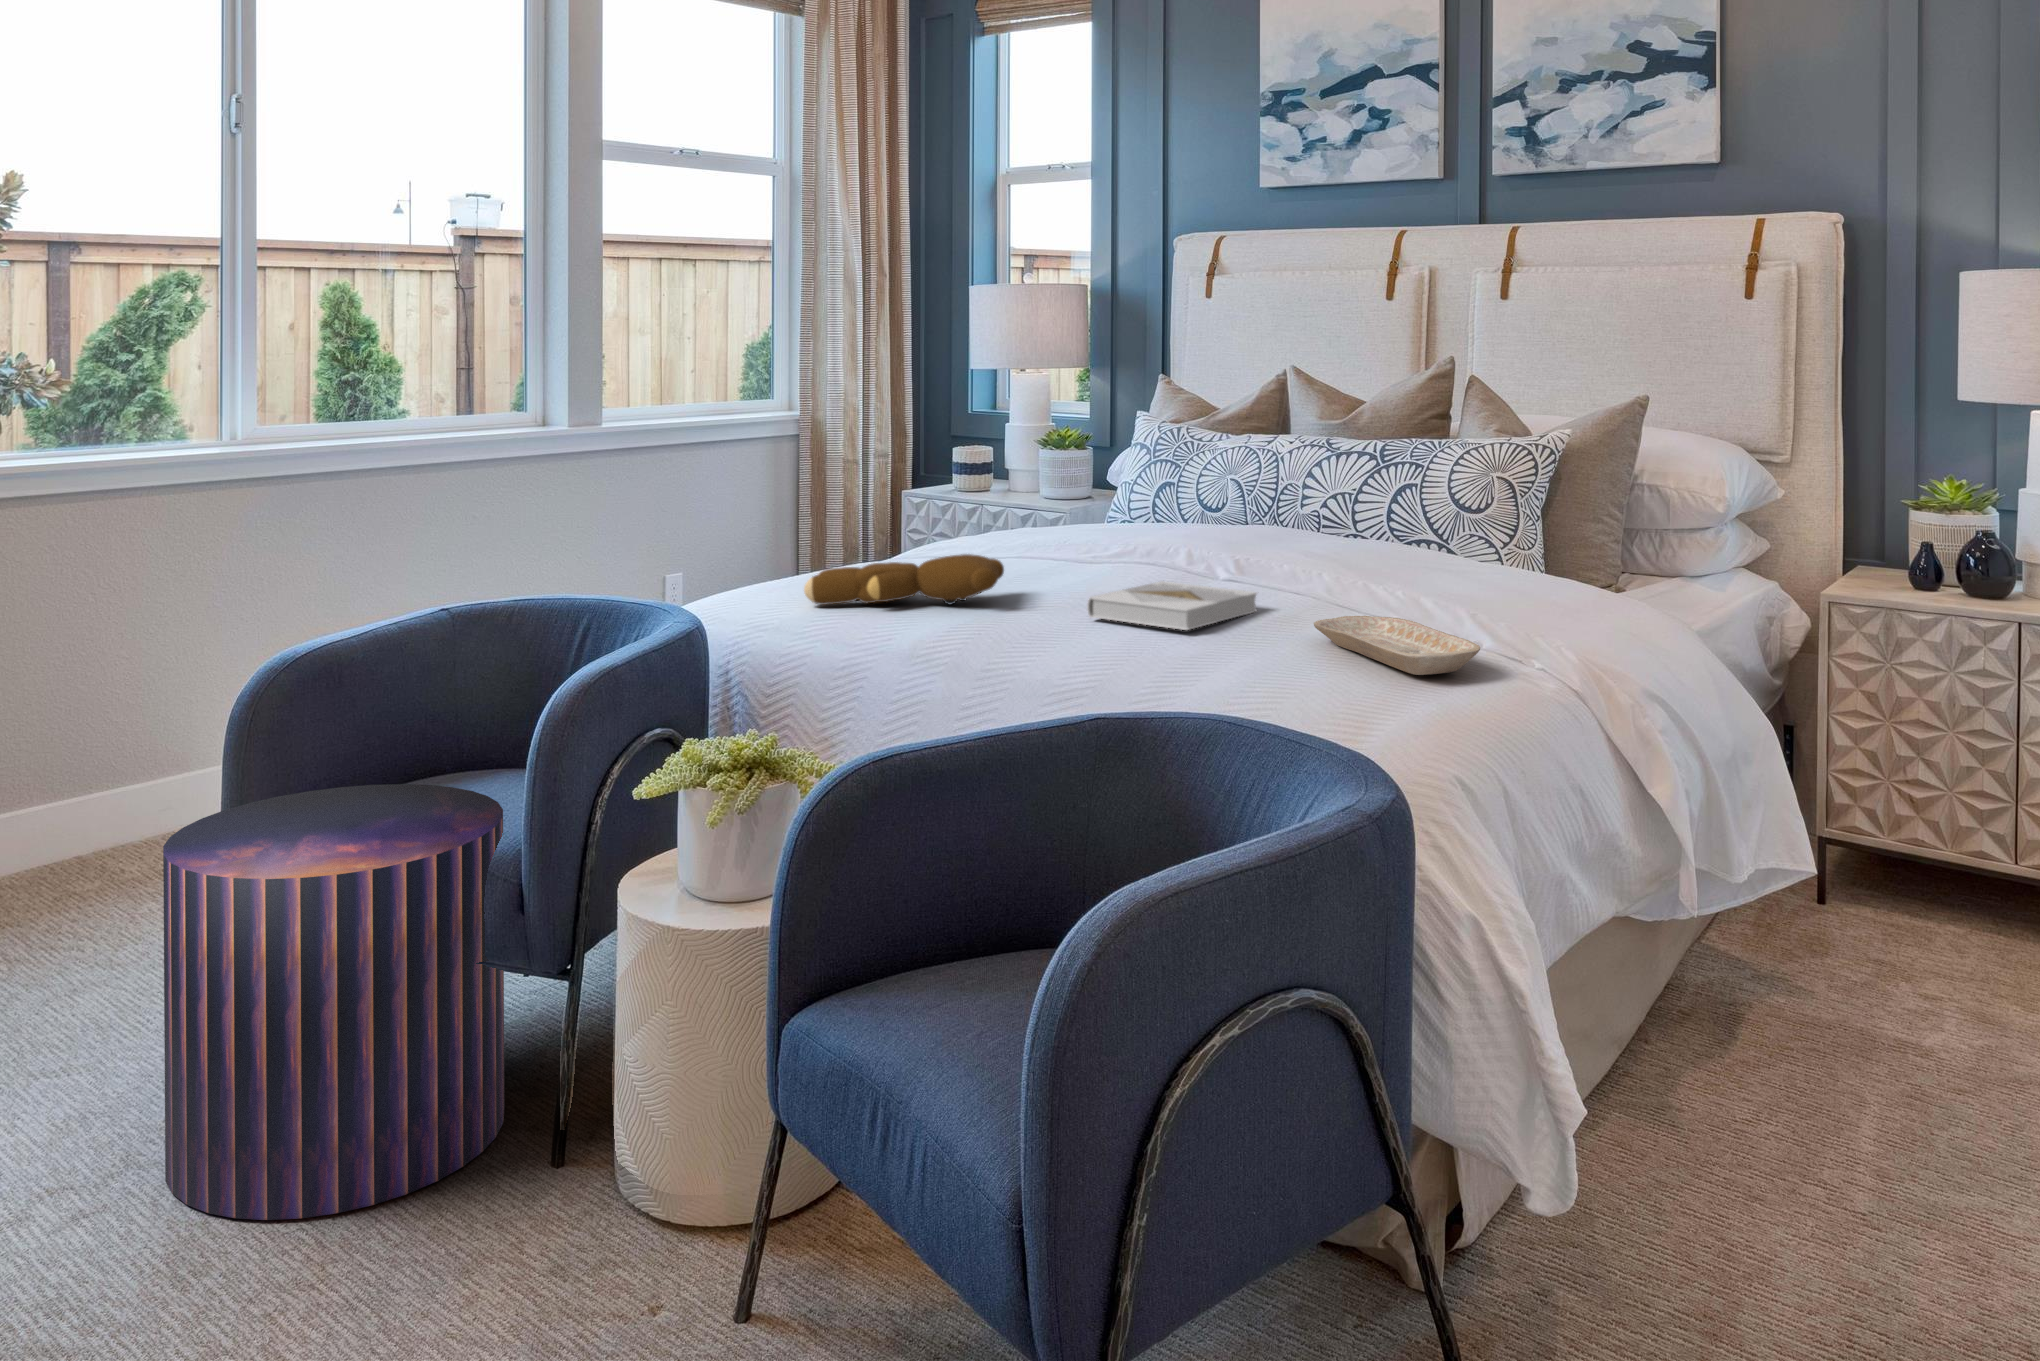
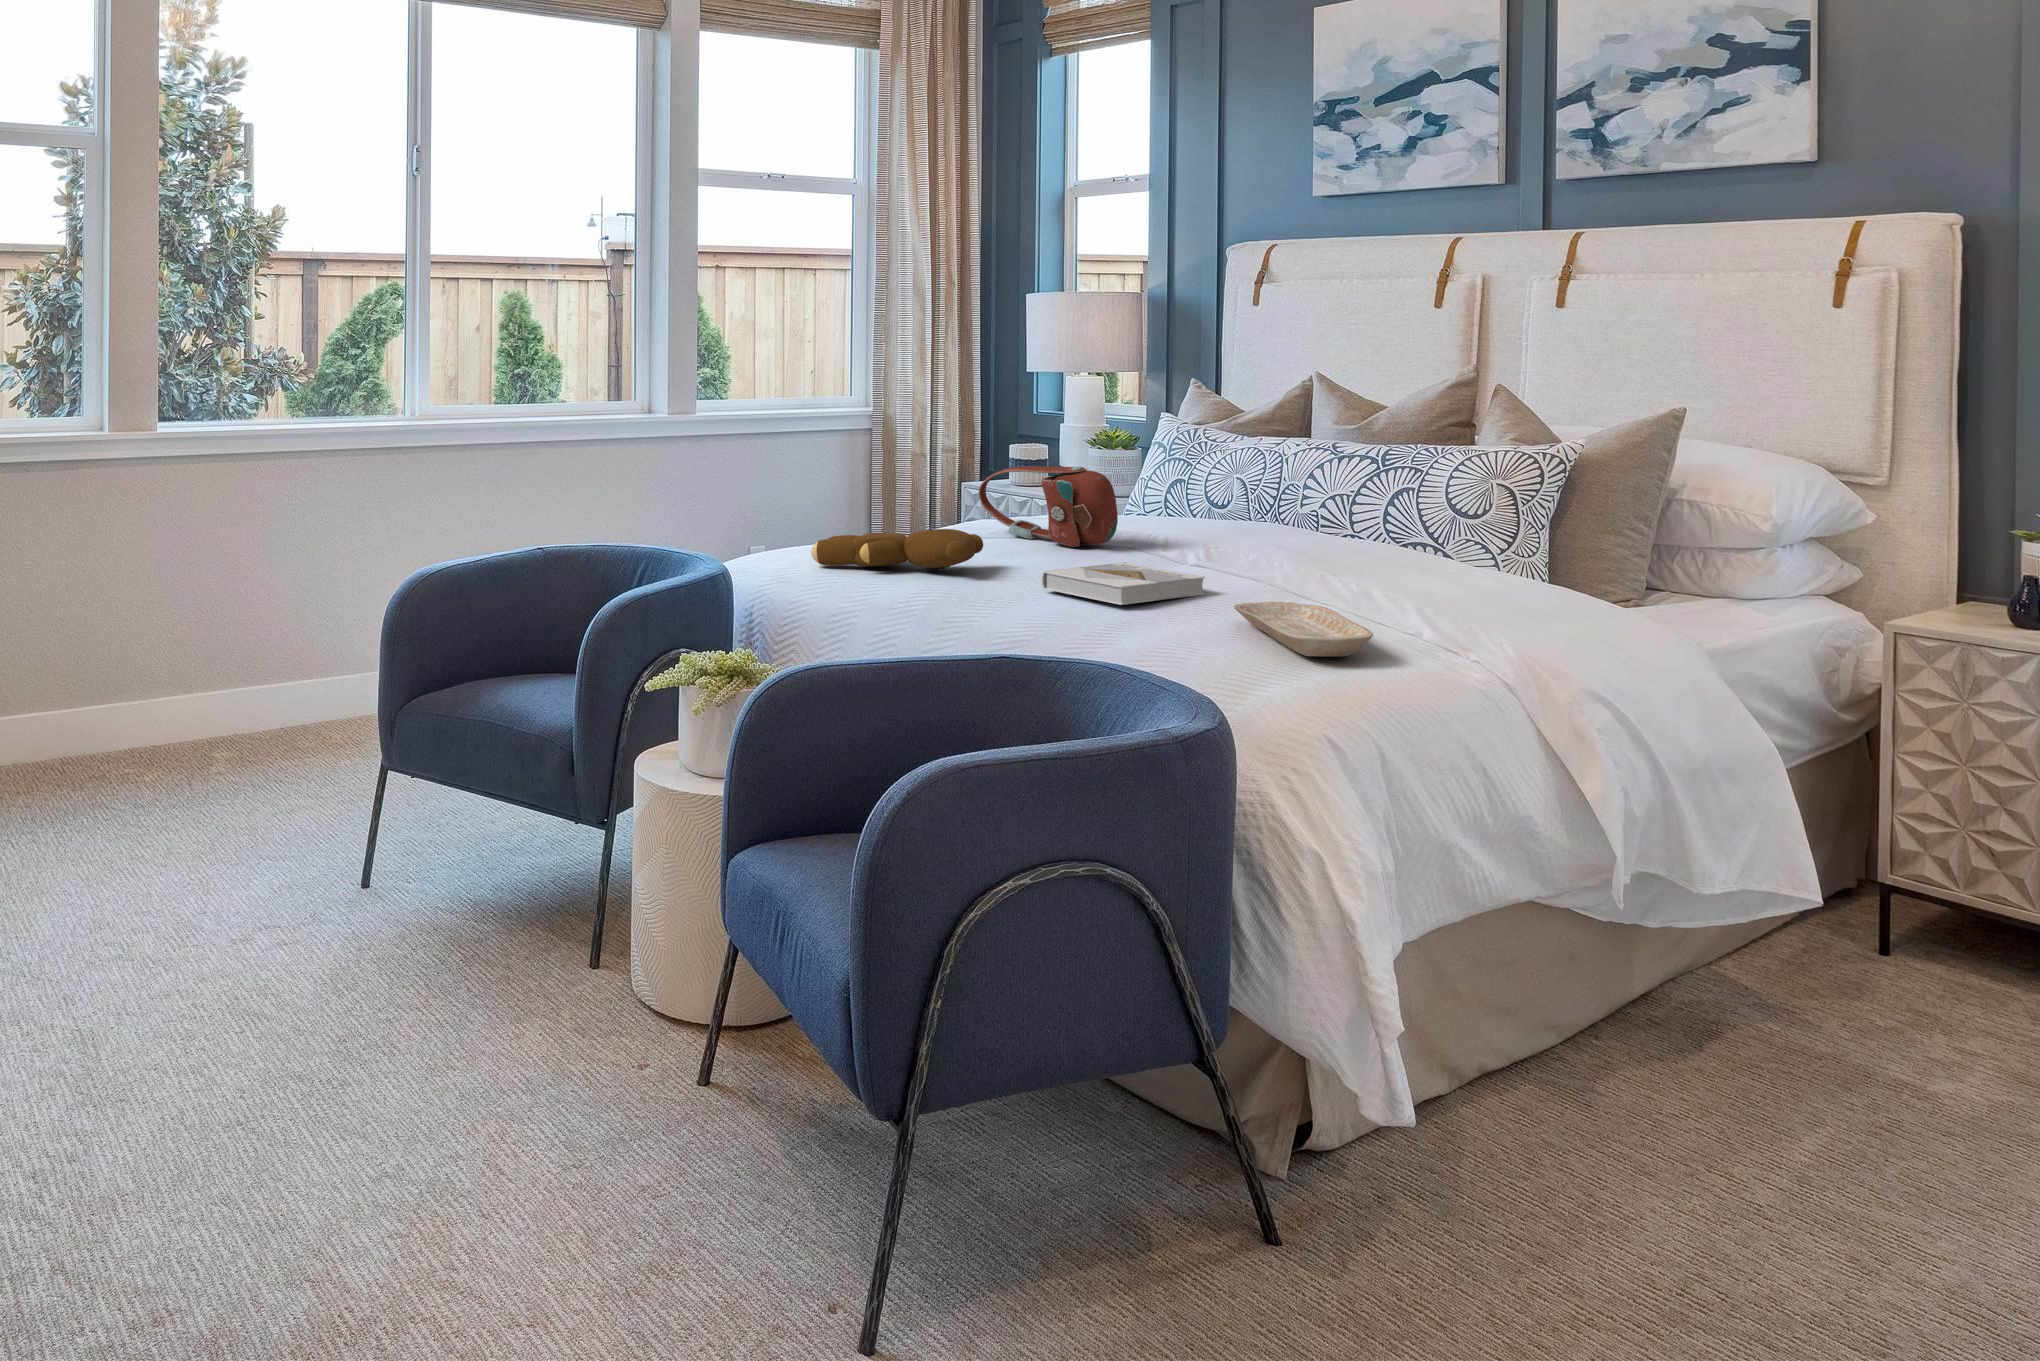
handbag: none [969,476,1130,566] -> present [979,466,1118,547]
pouf: present [163,784,504,1220] -> none [312,680,551,990]

